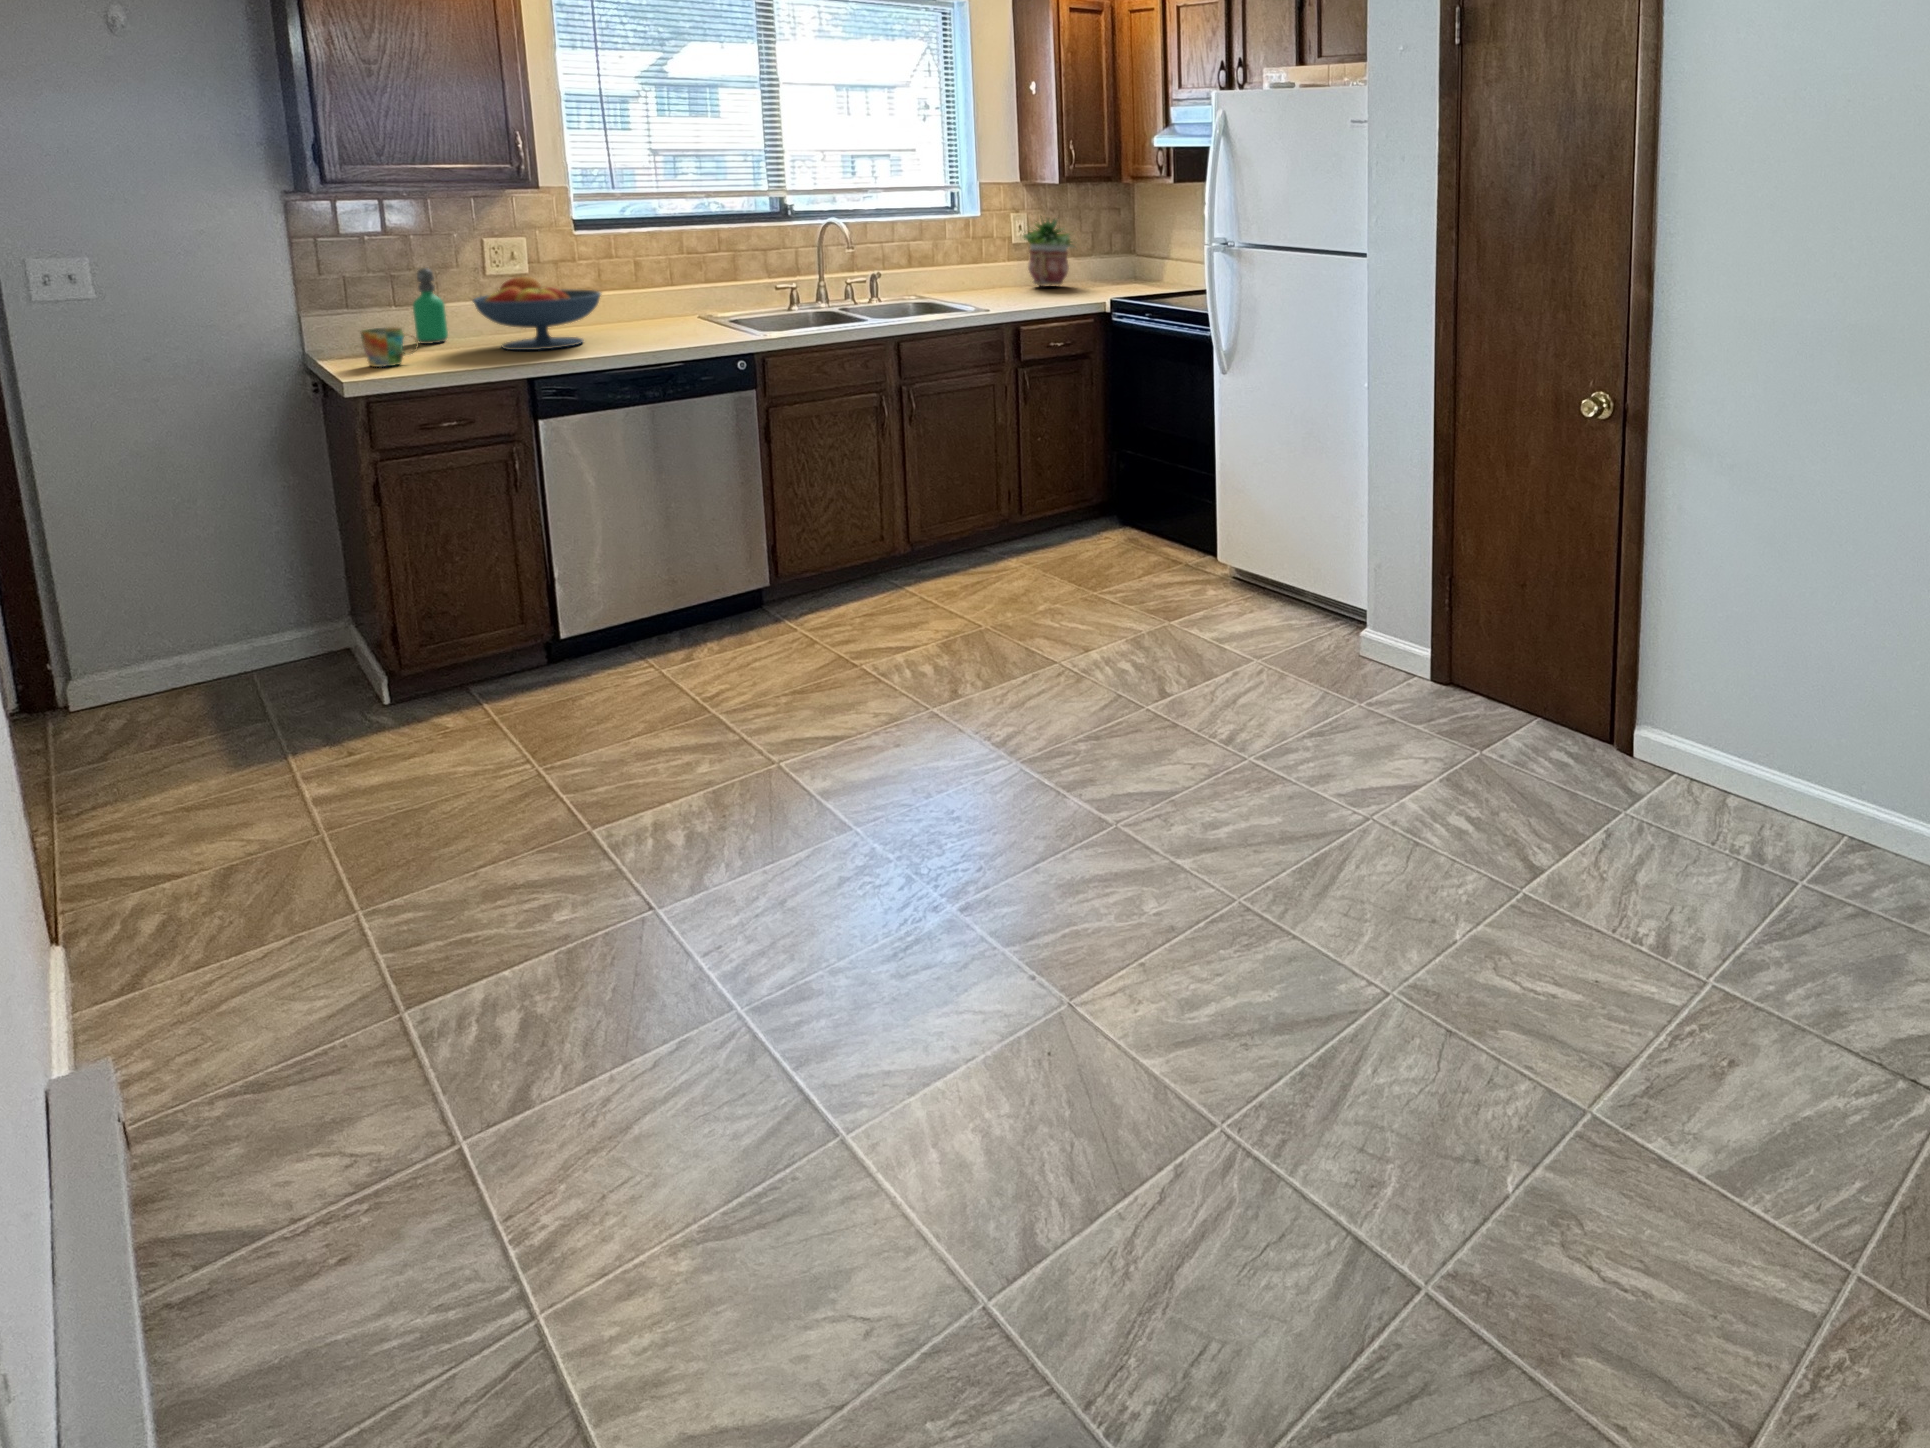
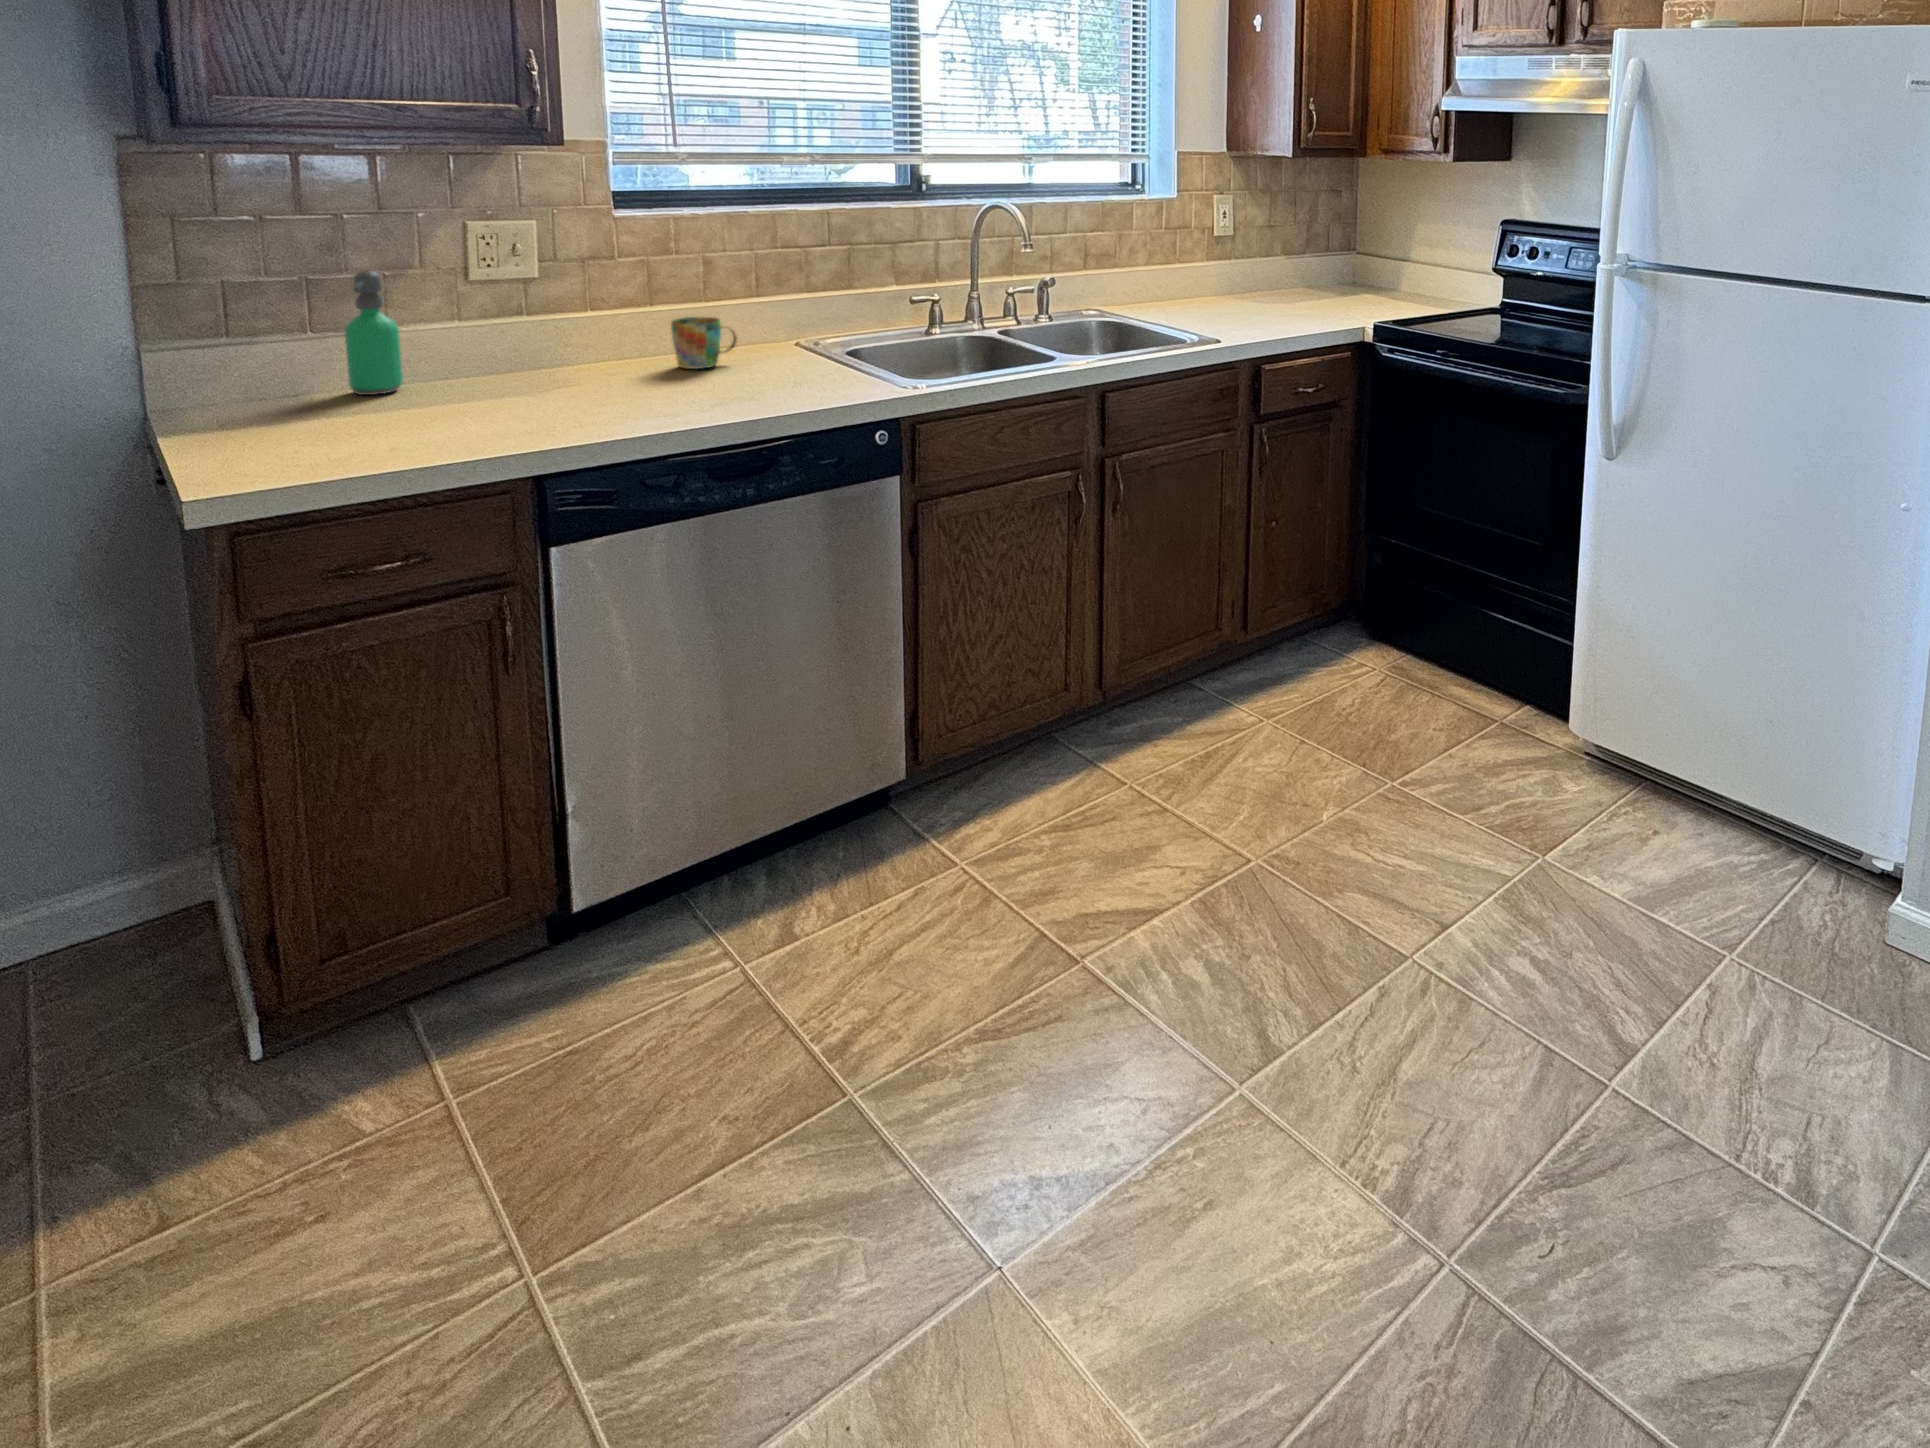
potted plant: present [1023,219,1074,286] -> none [1226,198,1307,297]
fruit bowl: present [473,277,601,350] -> none [443,286,659,415]
mug: present [361,327,418,367] -> present [671,317,737,369]

